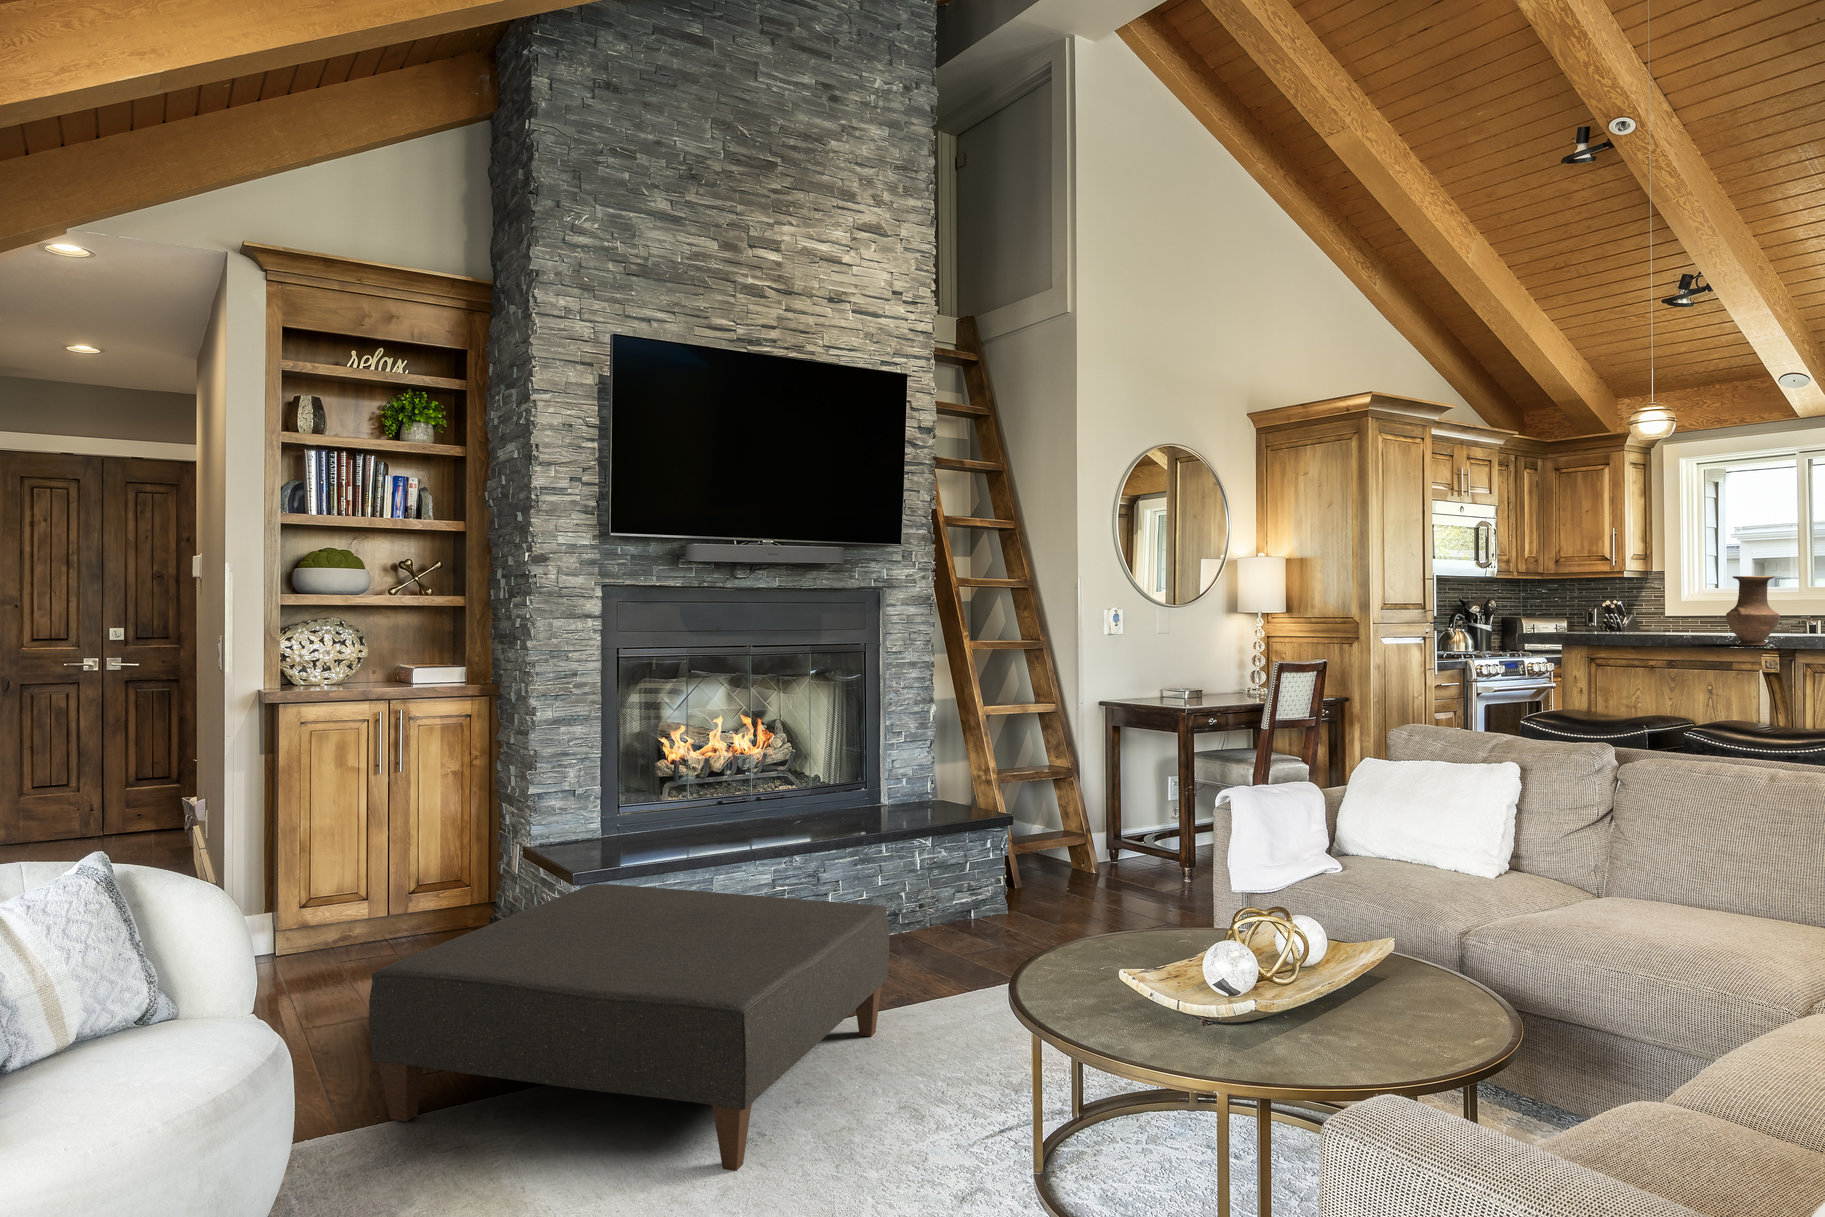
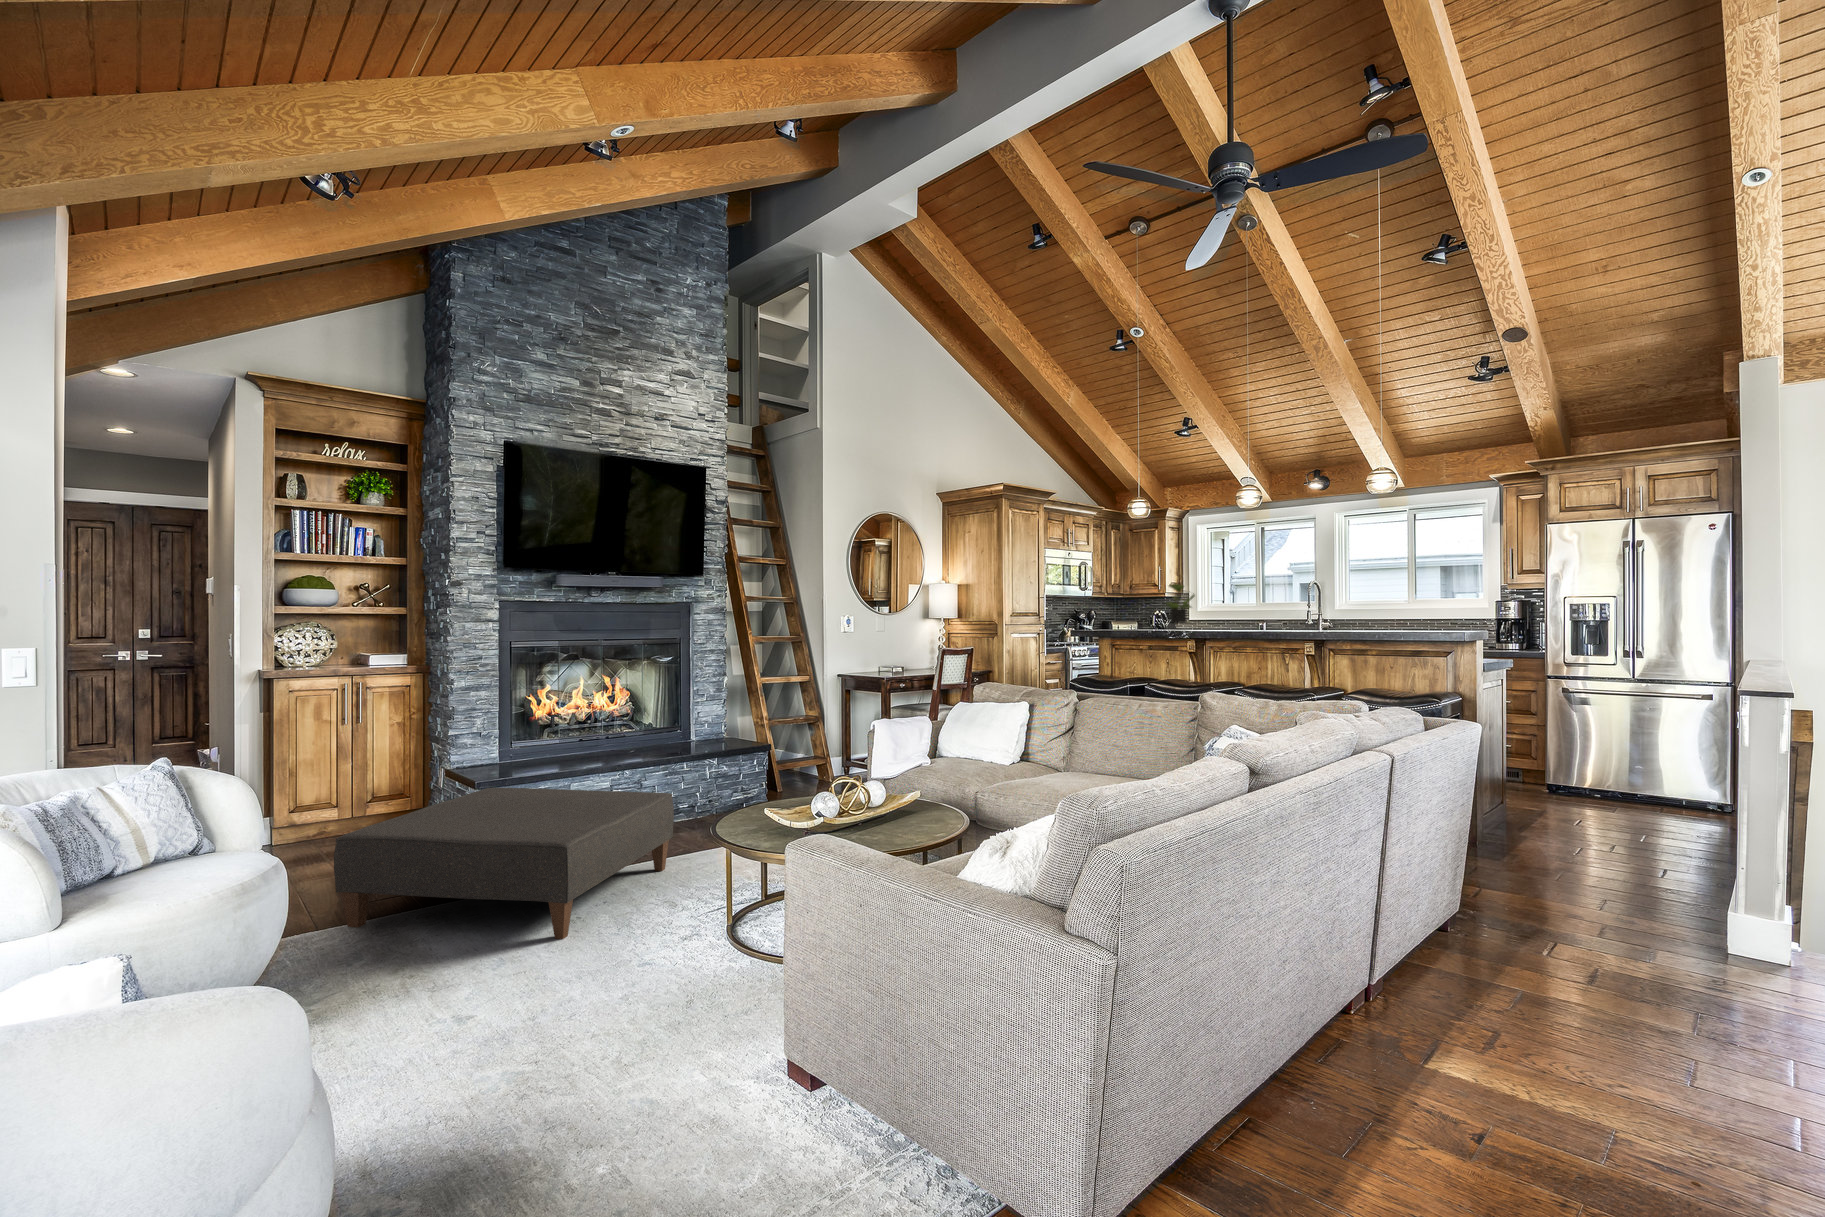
potted plant: none [1611,558,1672,622] -> present [1166,584,1195,623]
vase: present [1726,576,1780,645] -> none [1194,596,1221,636]

